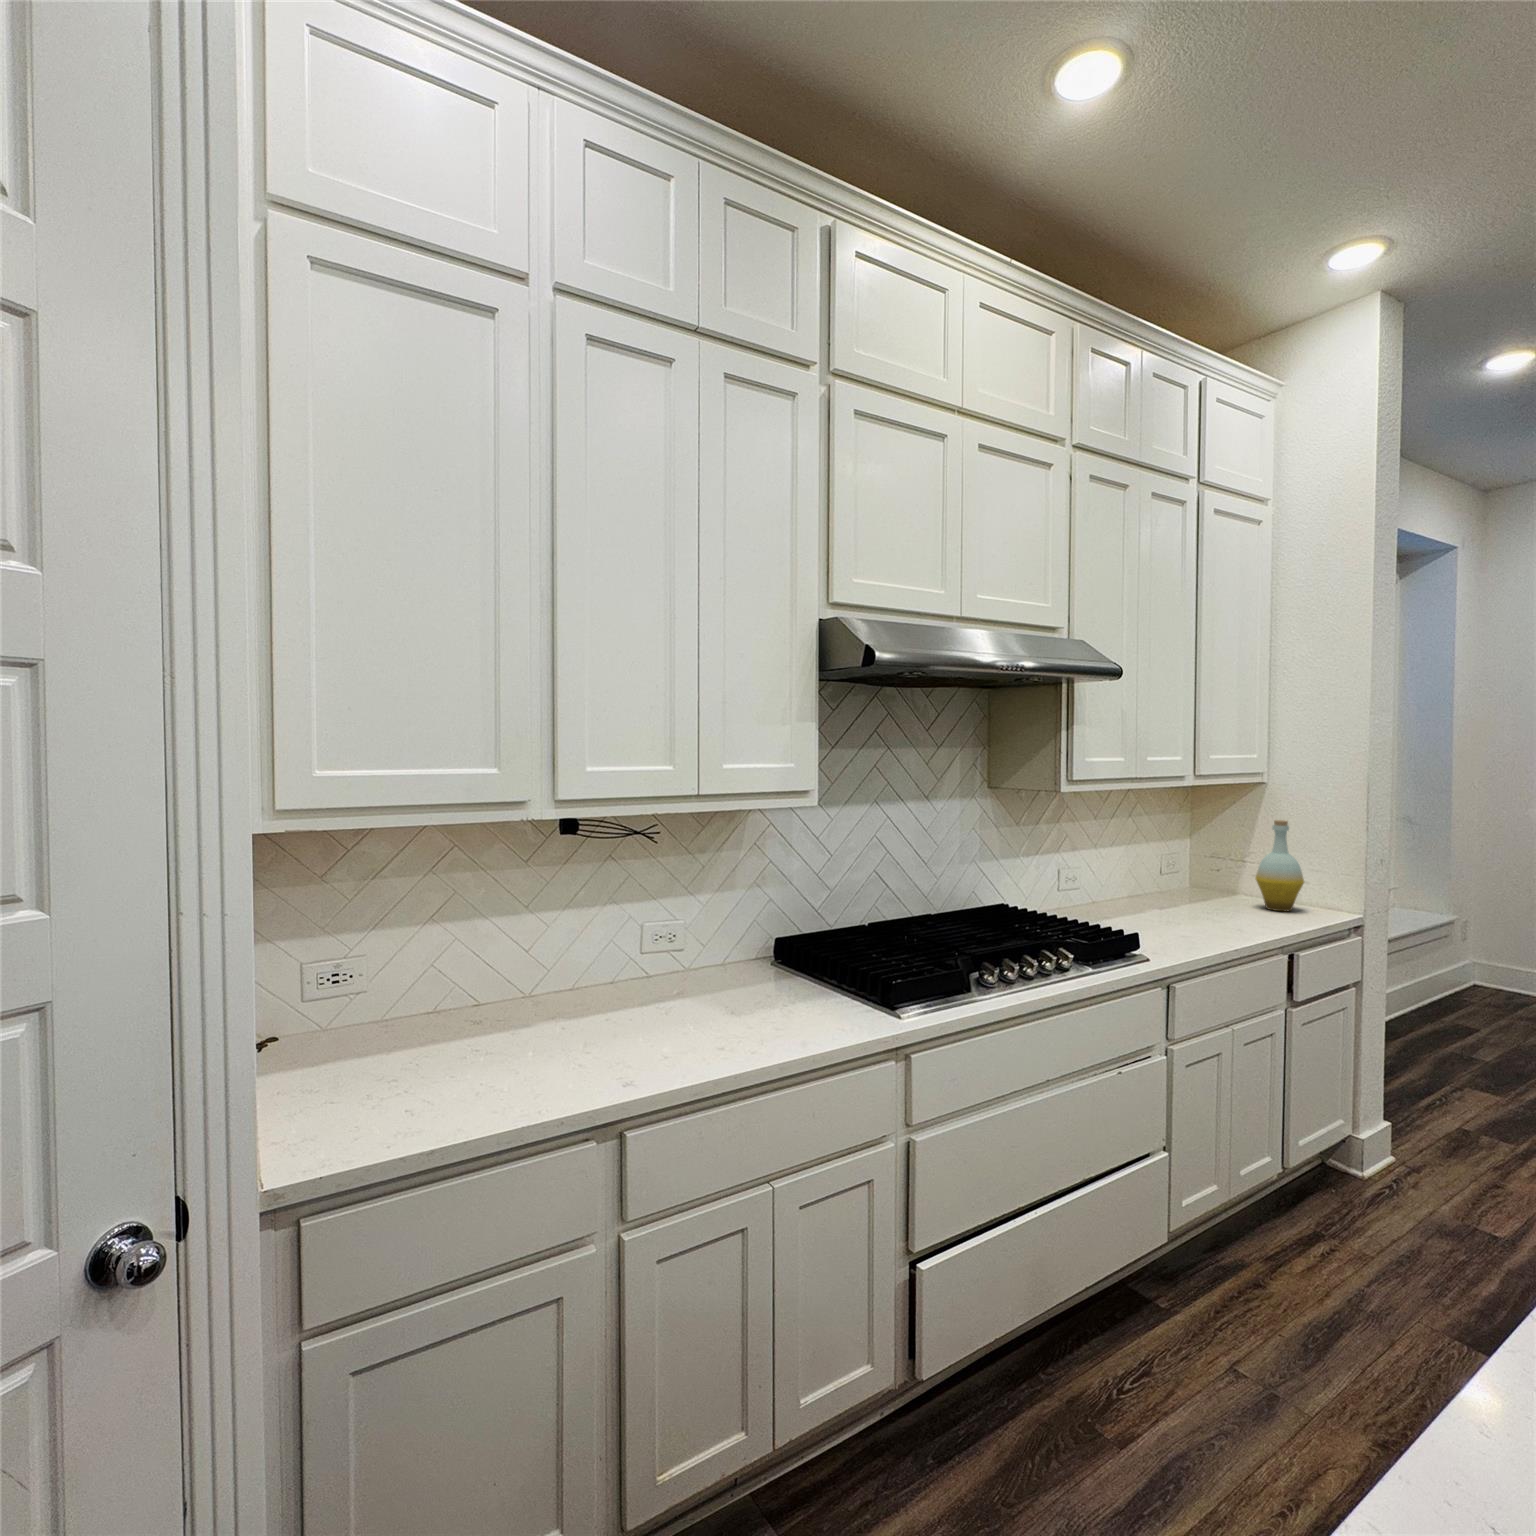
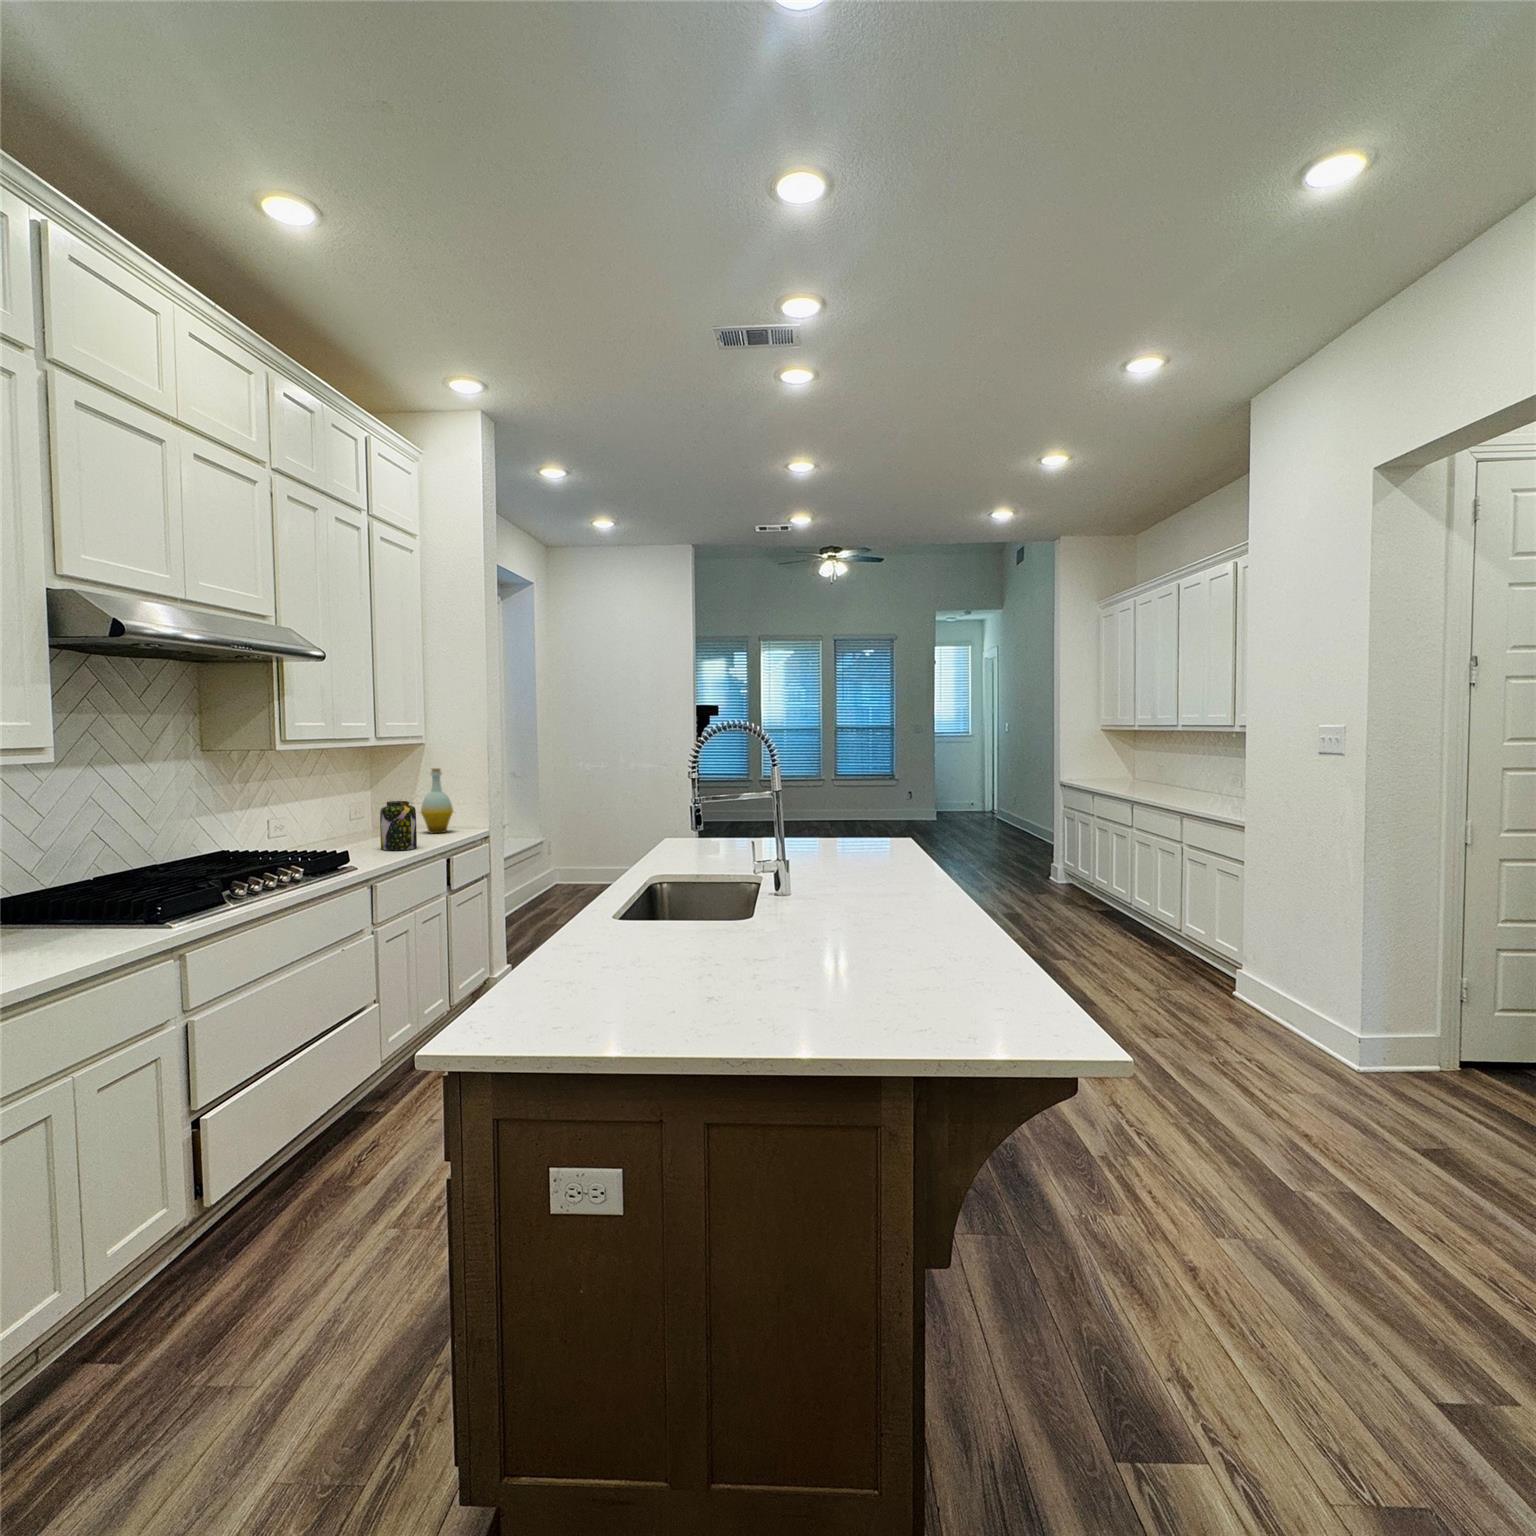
jar: none [1193,865,1244,935] -> present [380,801,417,850]

